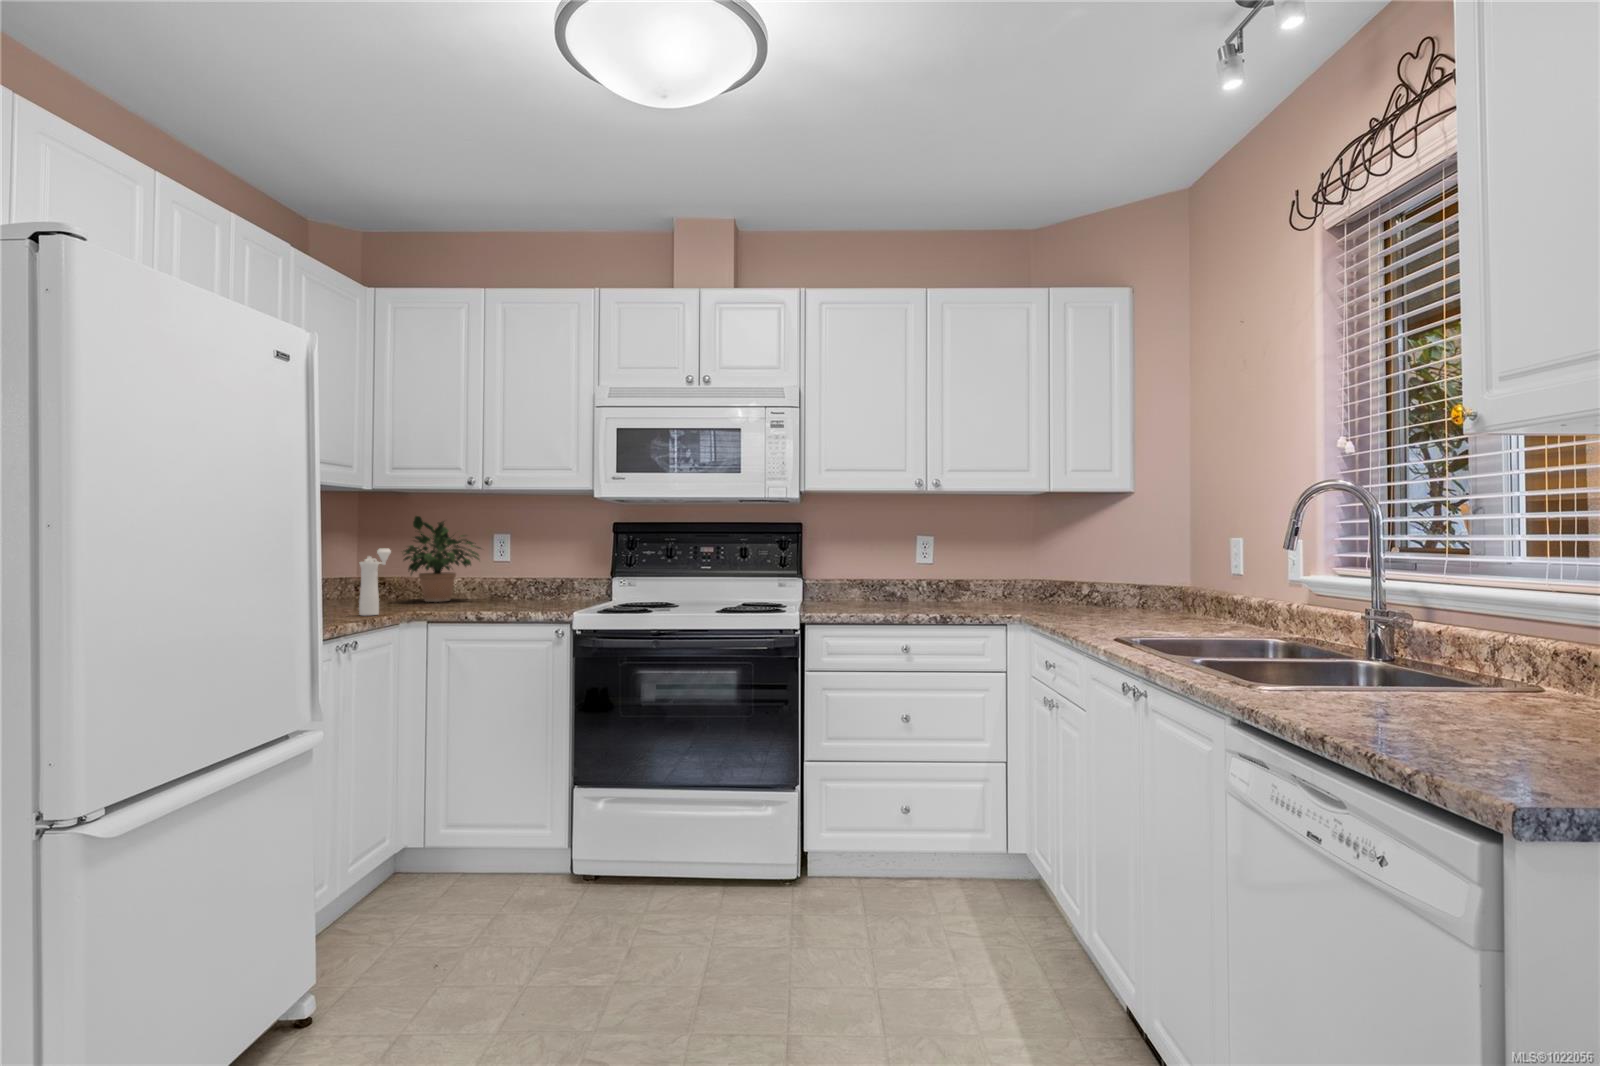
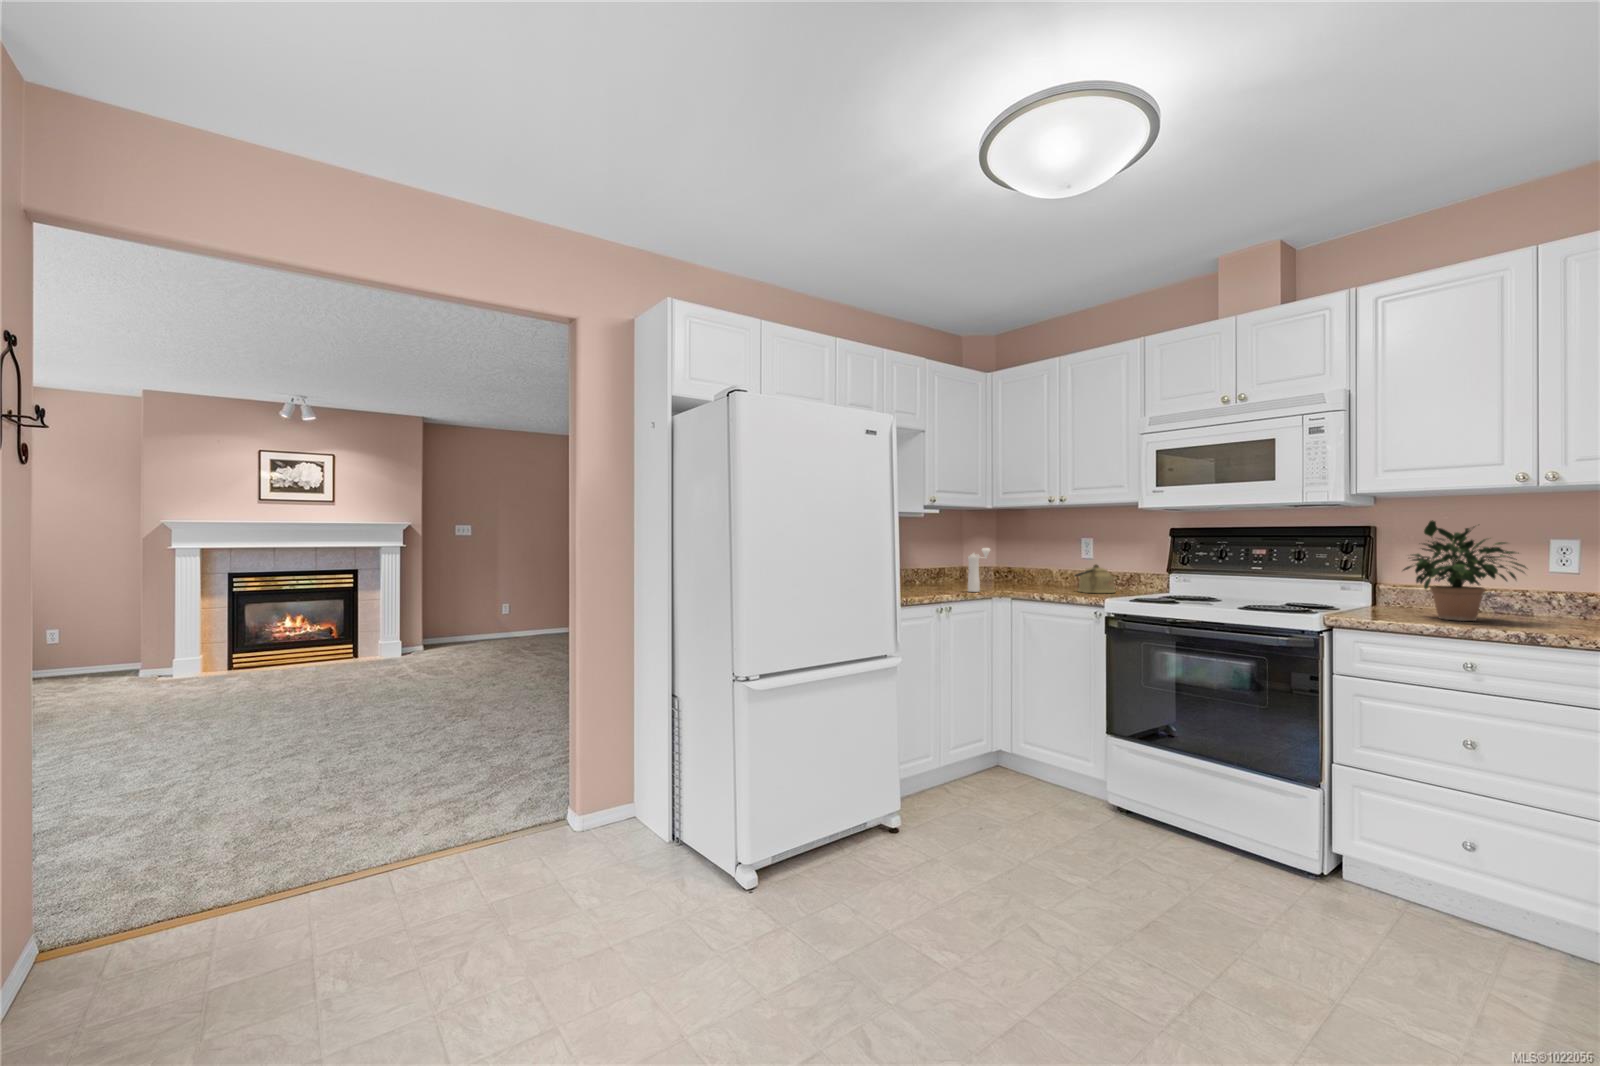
potted plant: present [404,516,481,602] -> present [1403,520,1526,621]
kettle: none [505,568,555,606] -> present [1074,564,1115,593]

